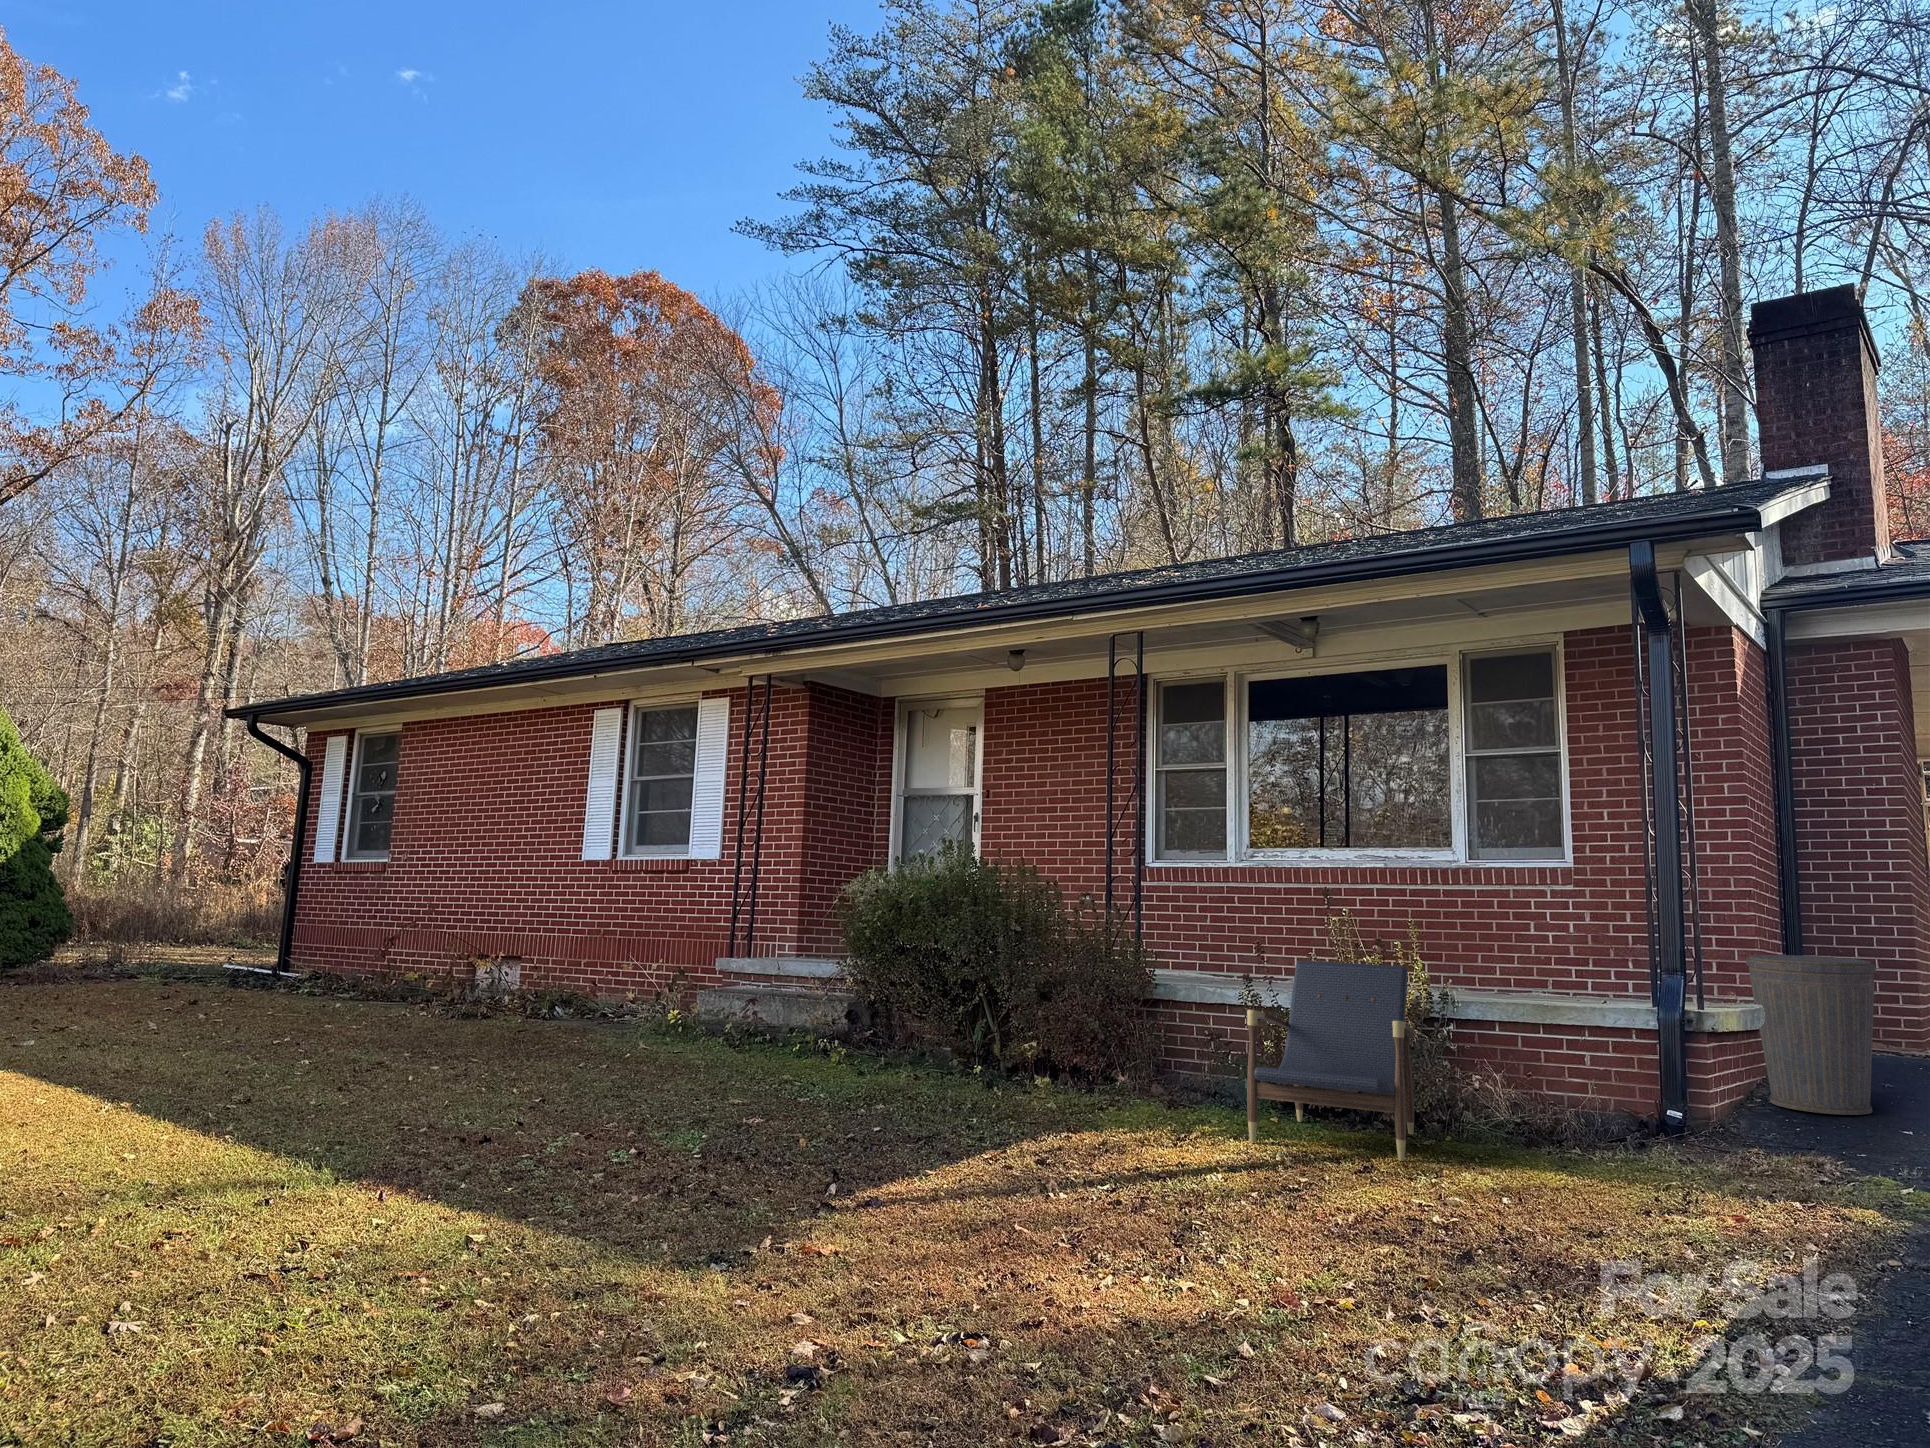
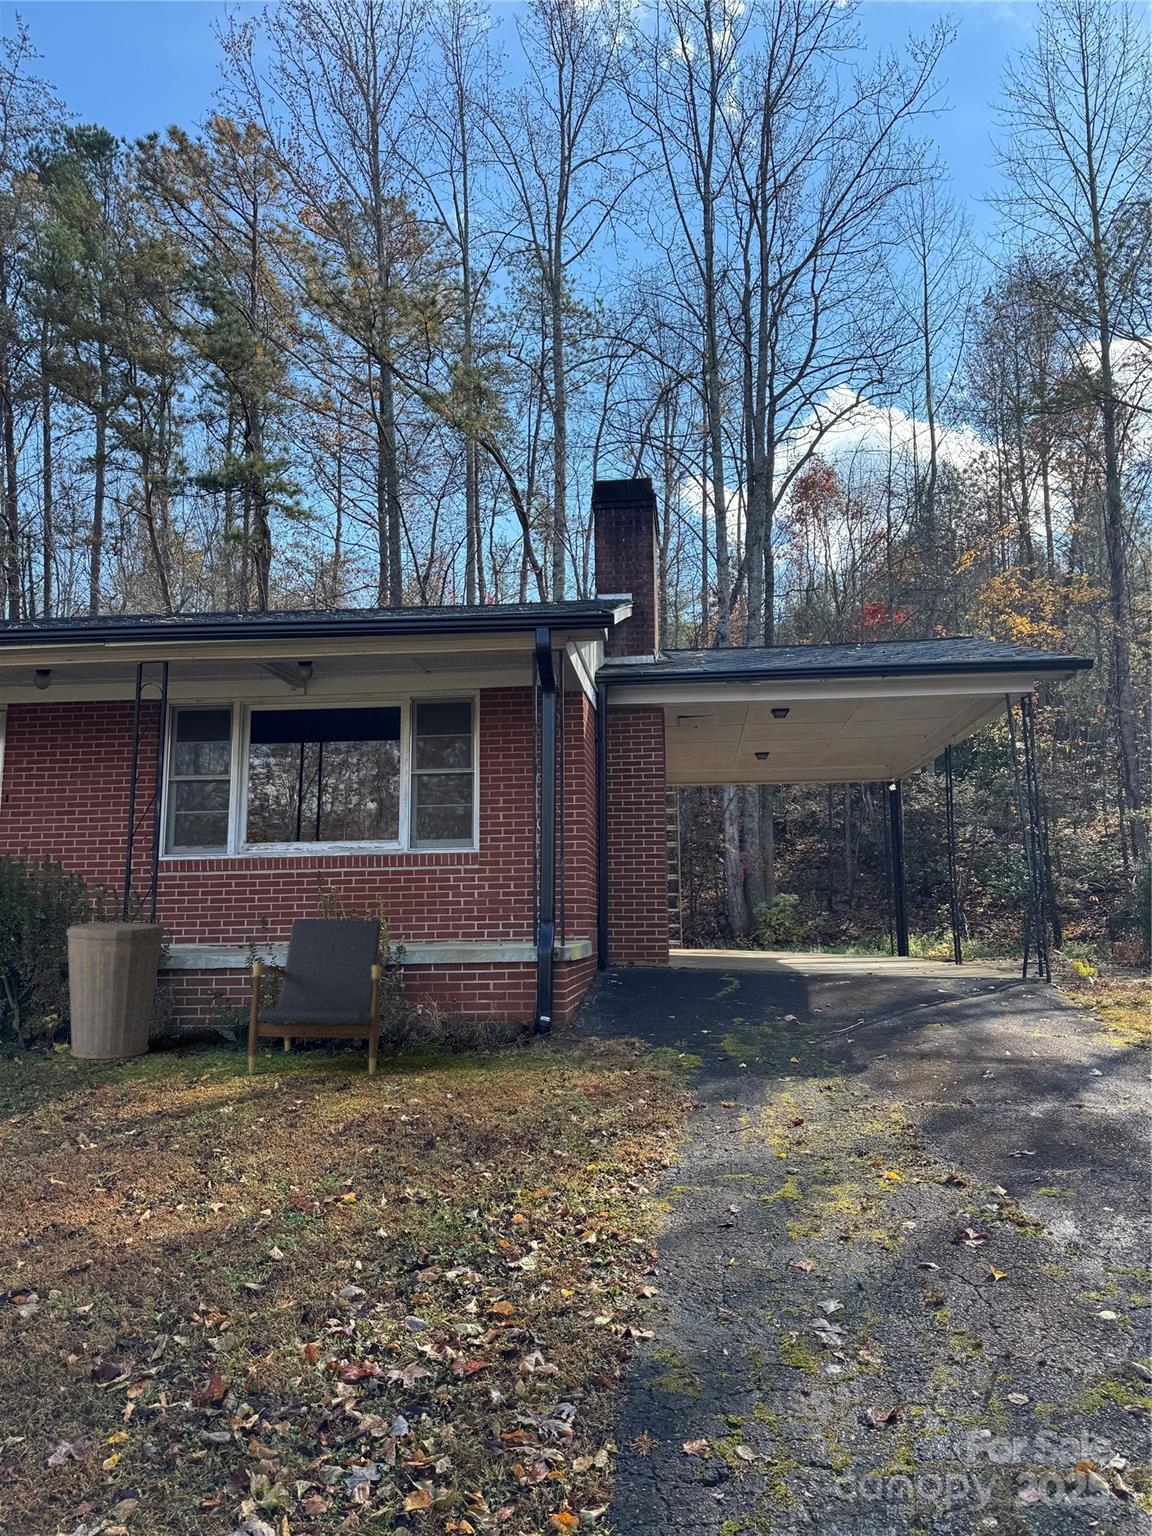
trash can: present [1746,955,1876,1115] -> present [67,922,163,1059]

